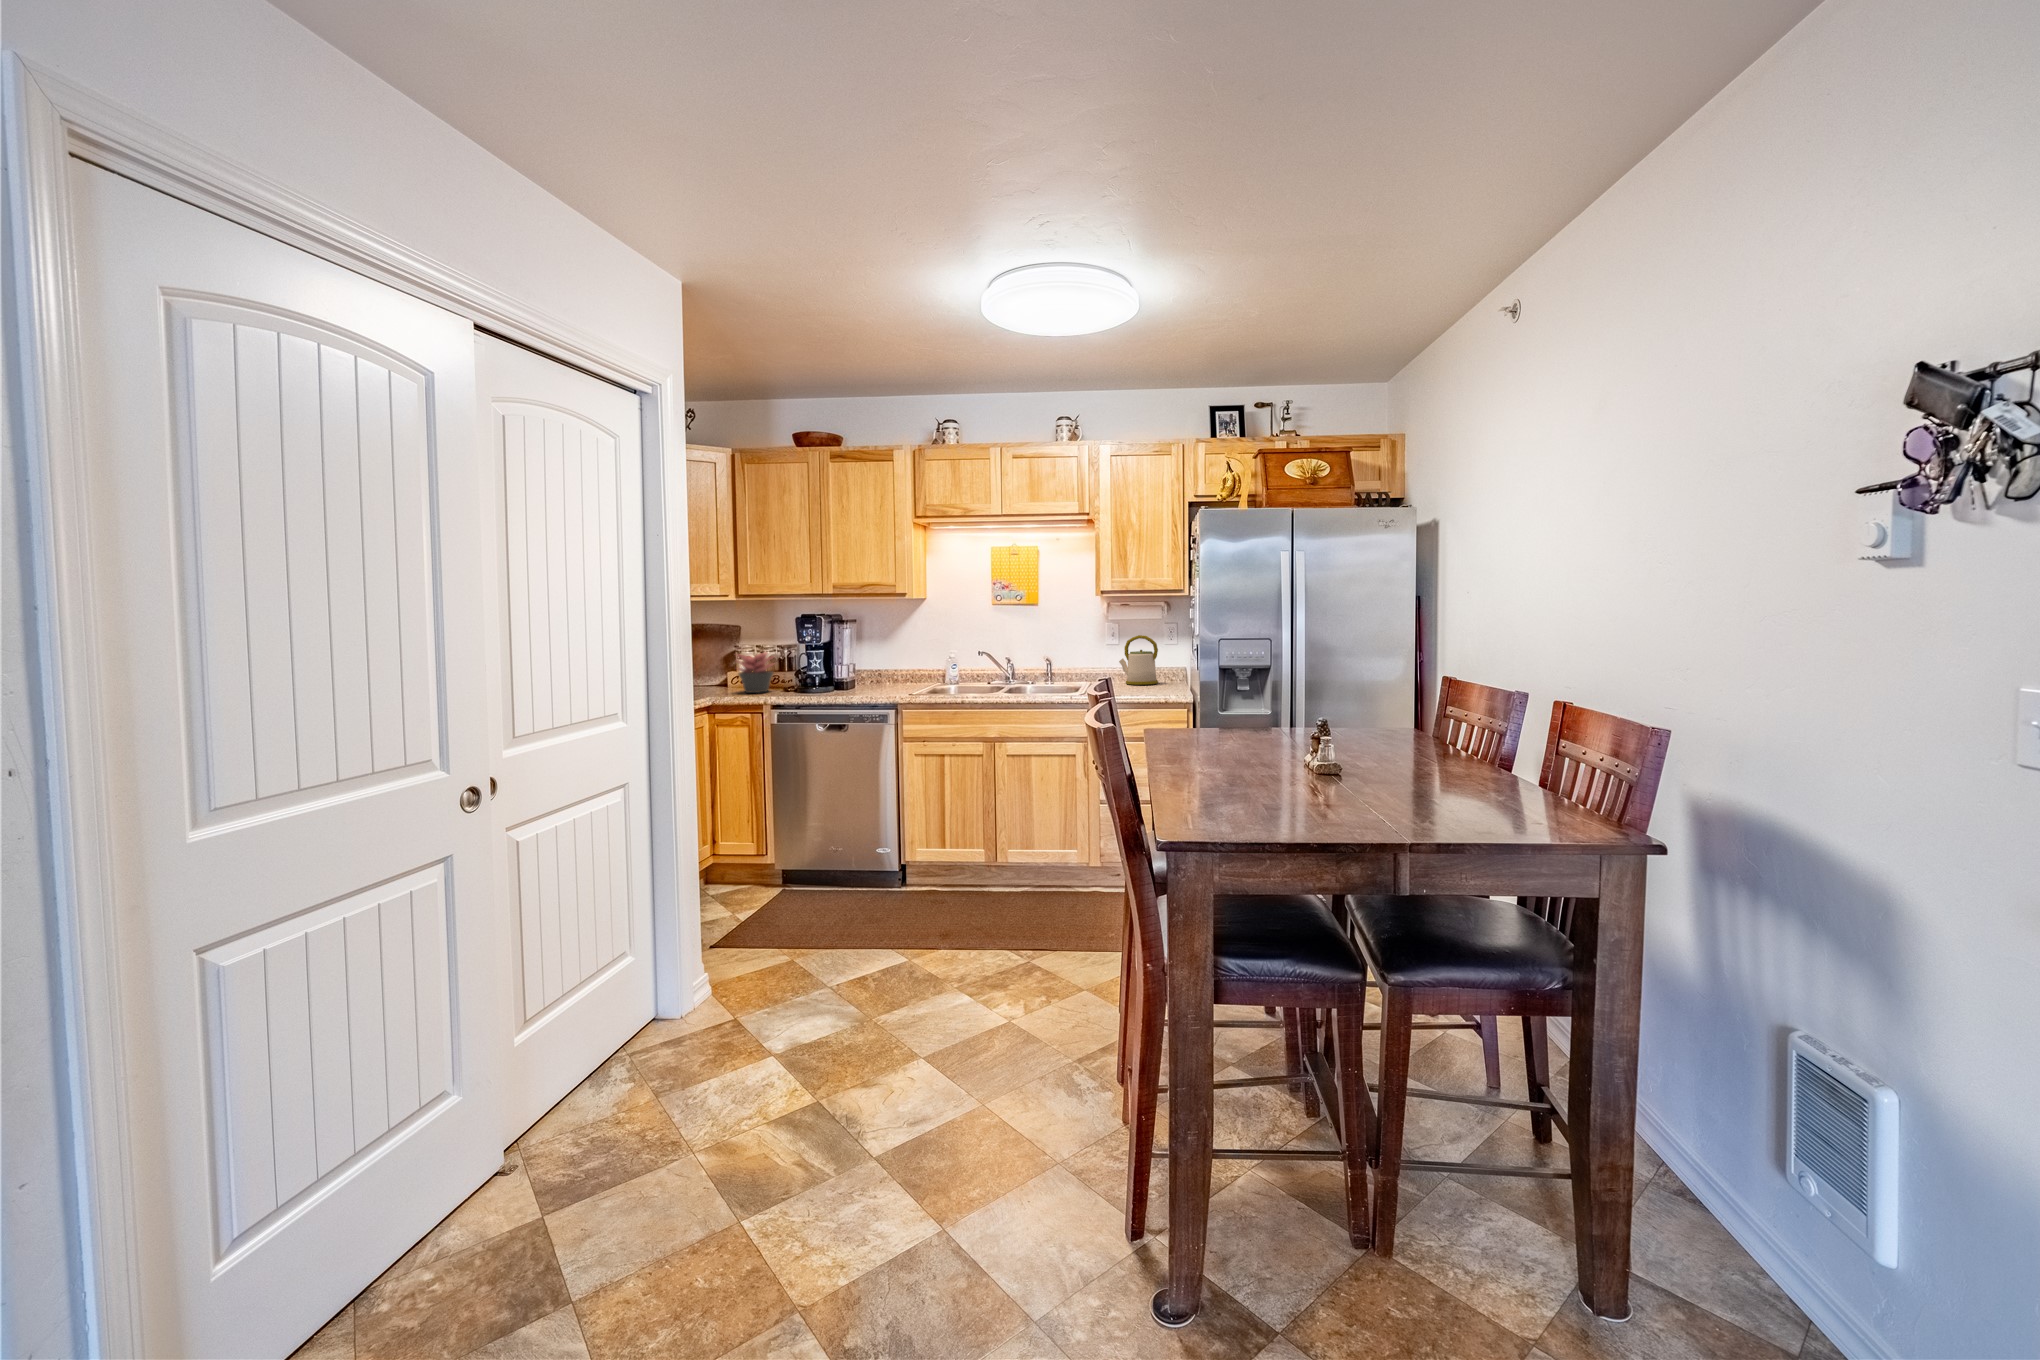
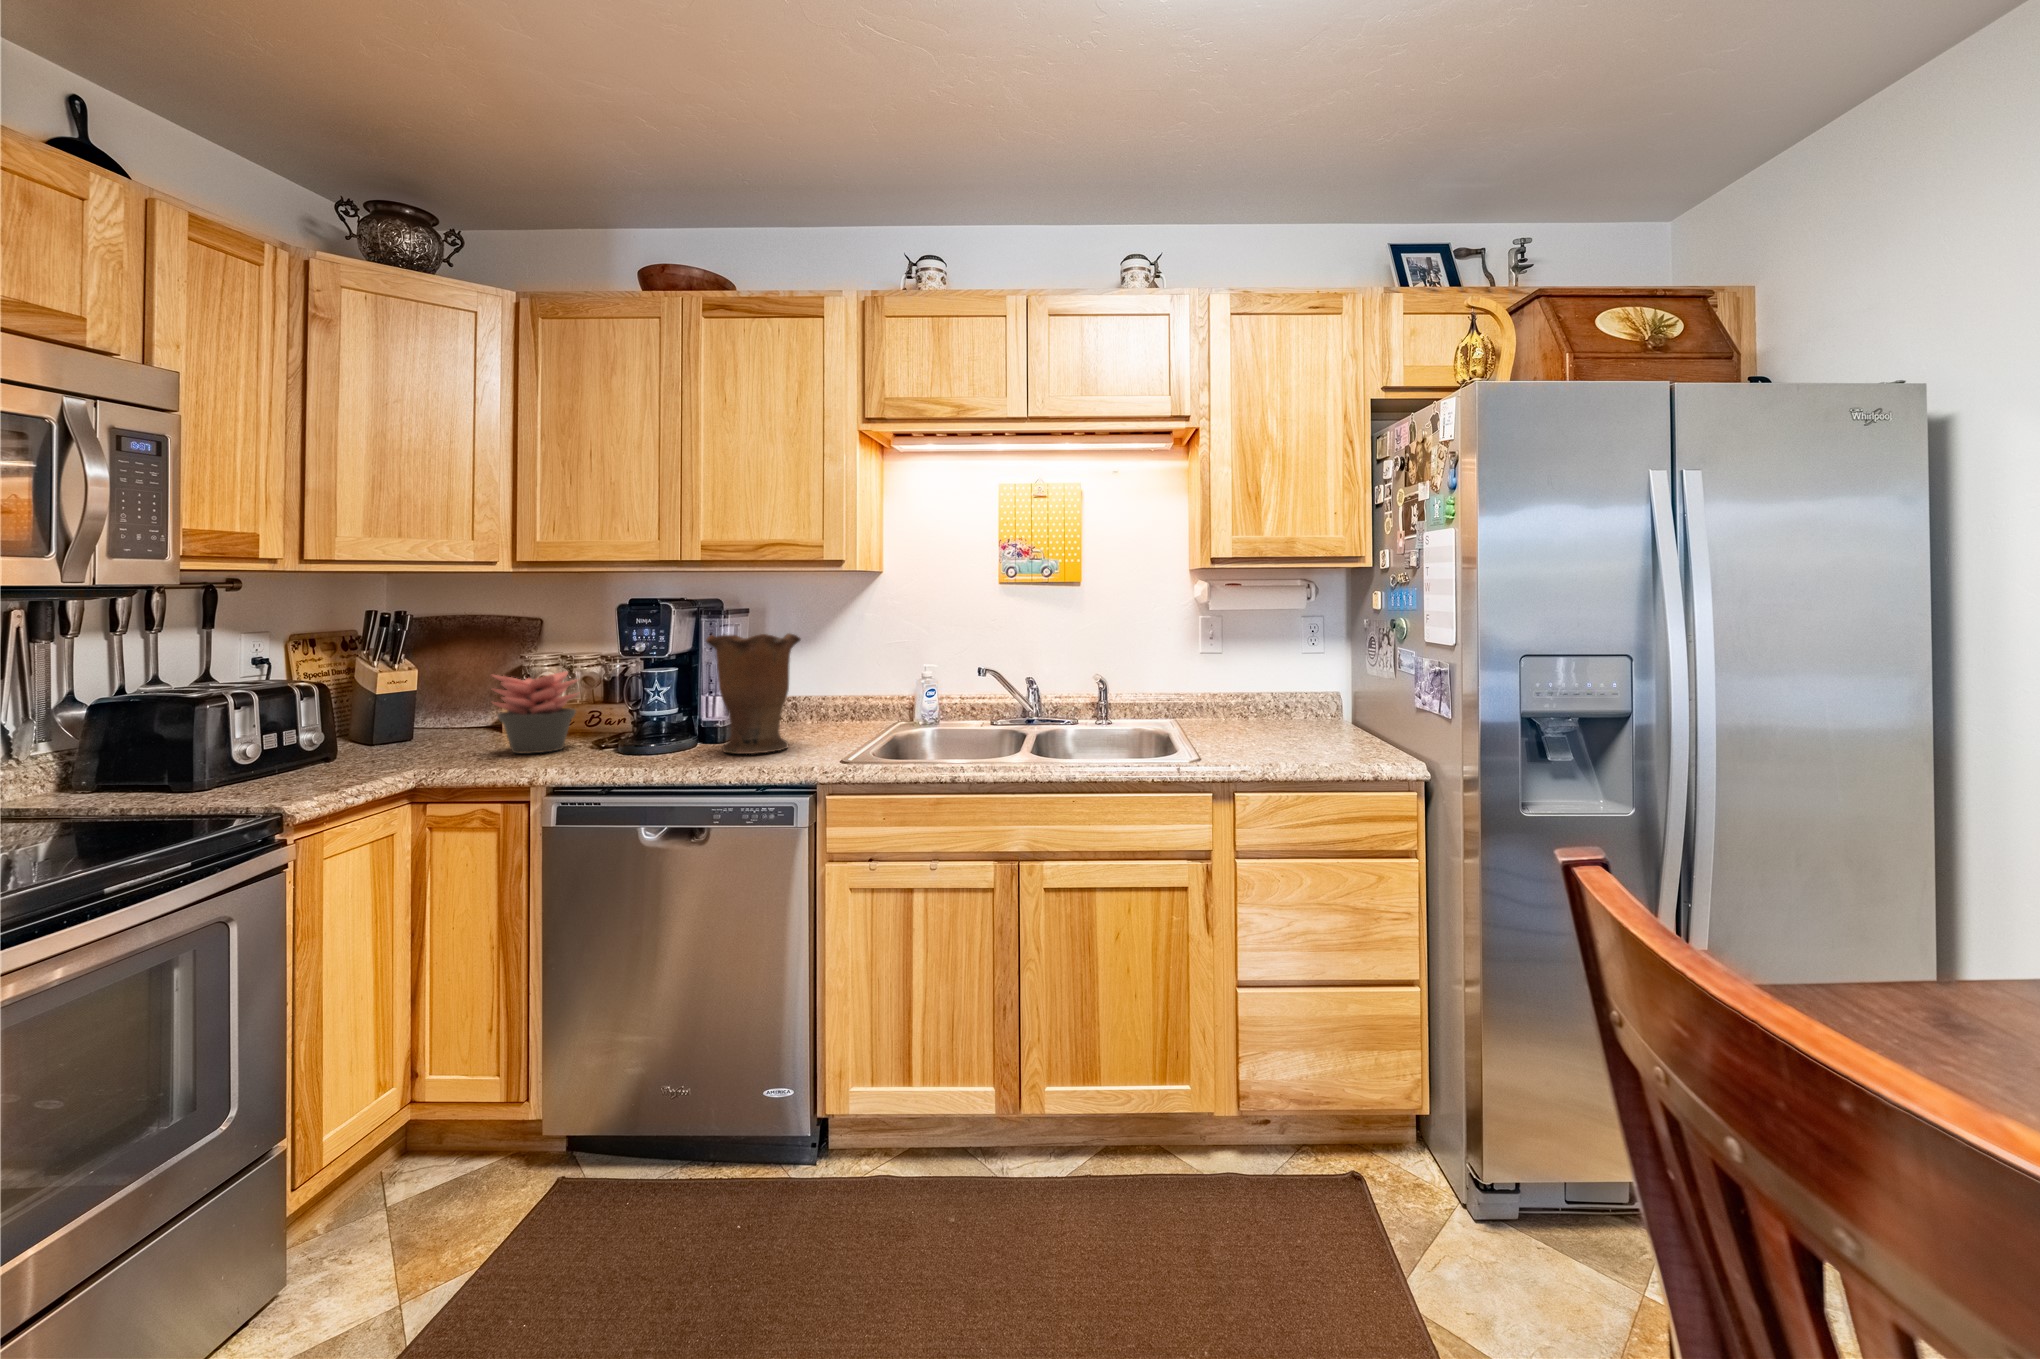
vase: none [840,631,886,692] -> present [706,634,801,754]
kettle: present [1119,635,1158,685] -> none [1233,646,1307,737]

